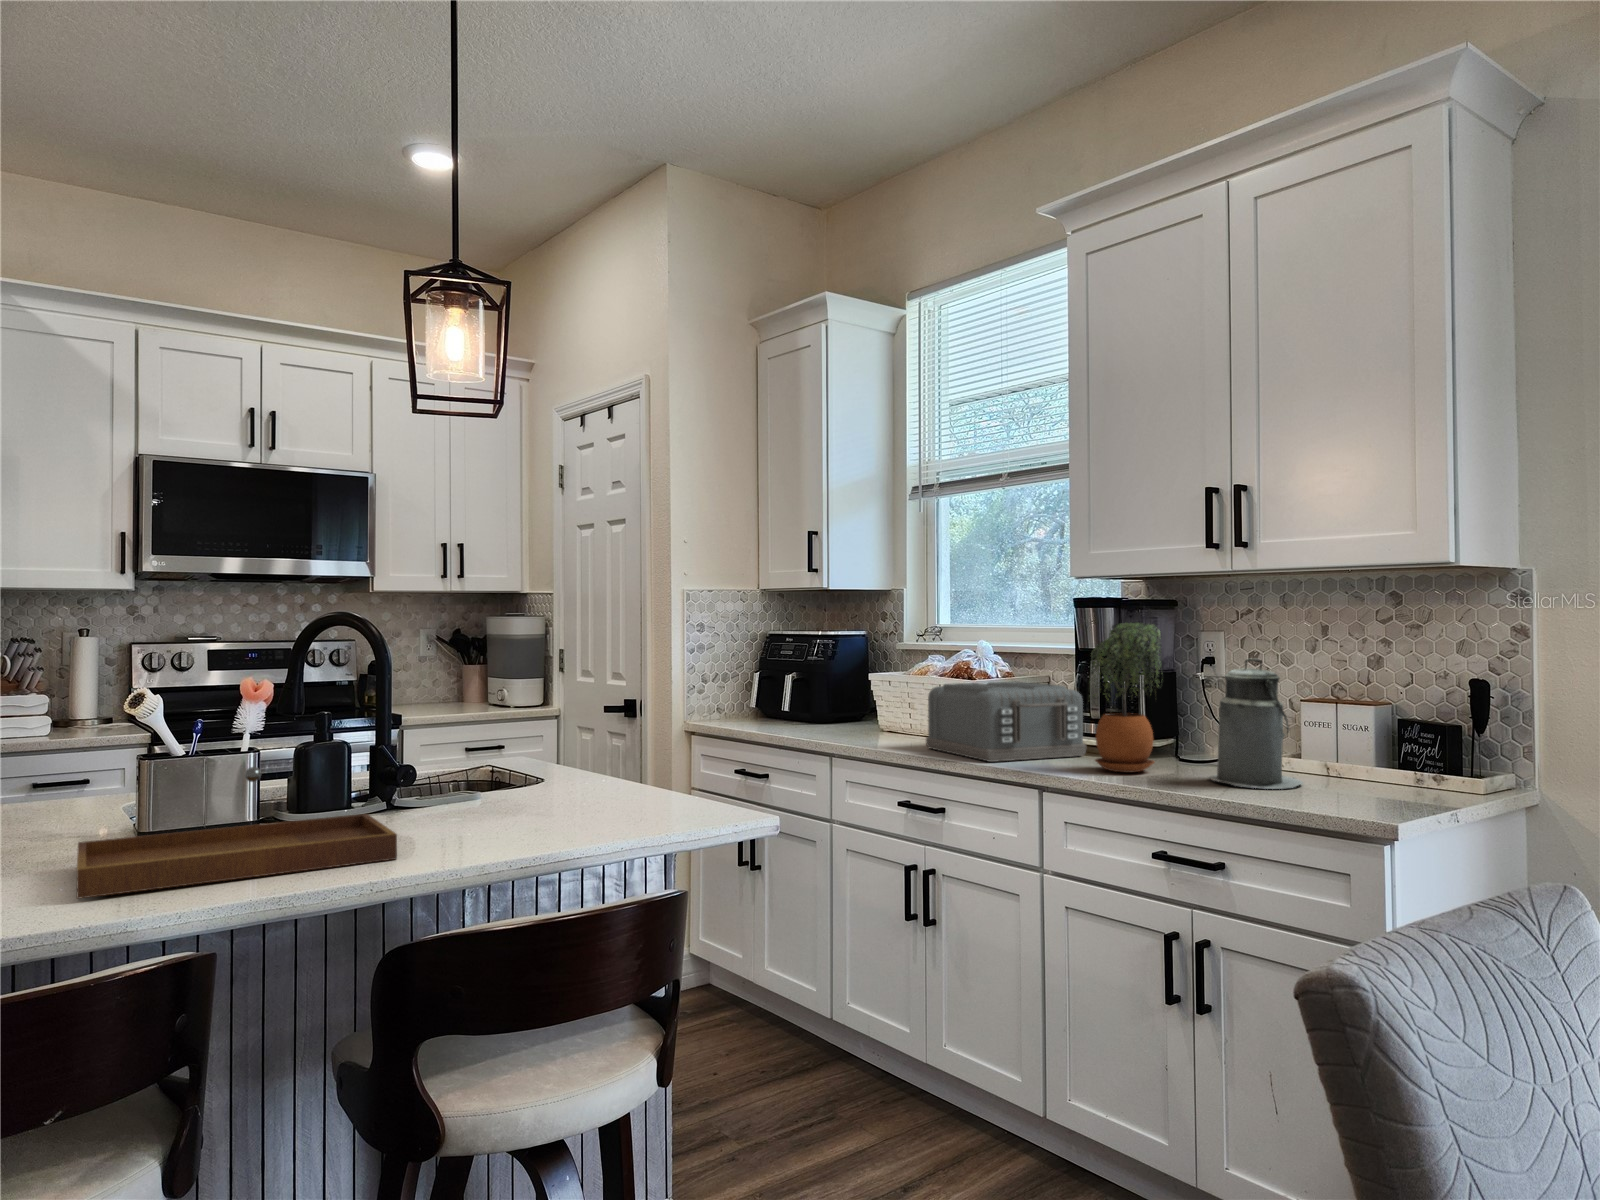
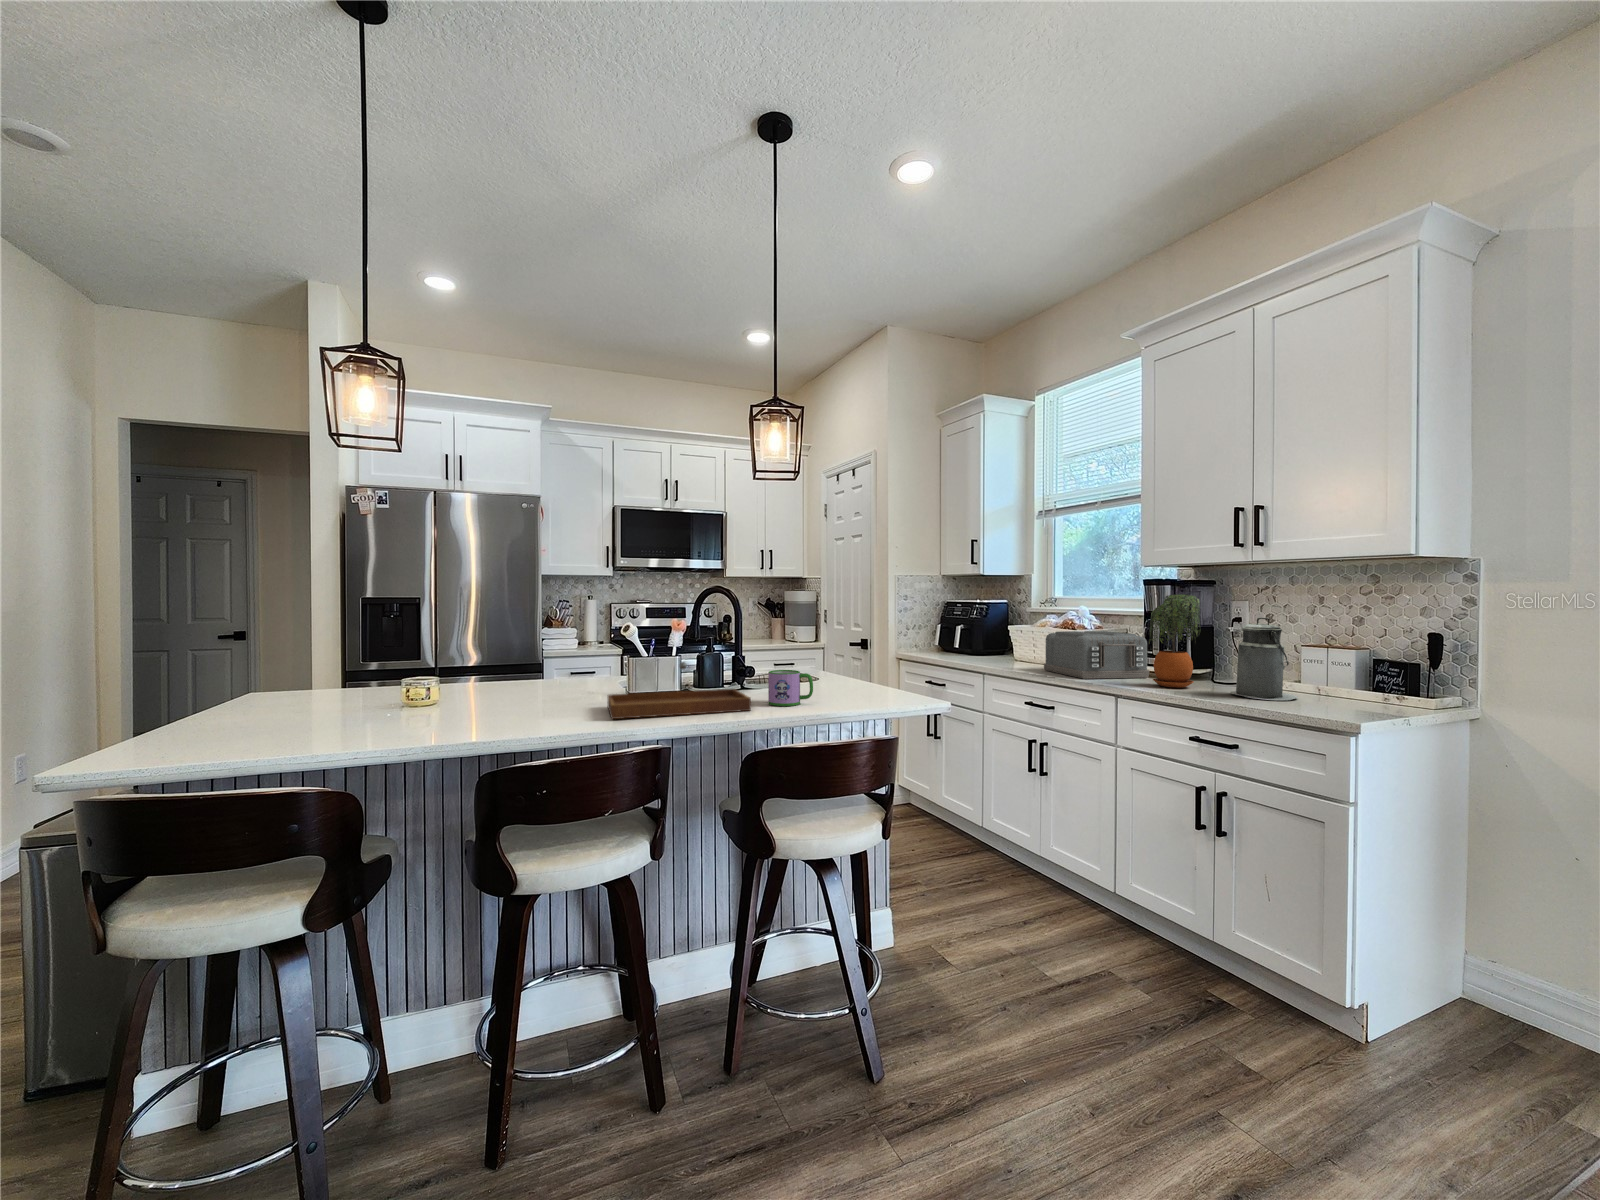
mug: none [435,773,525,845] -> present [768,670,813,706]

